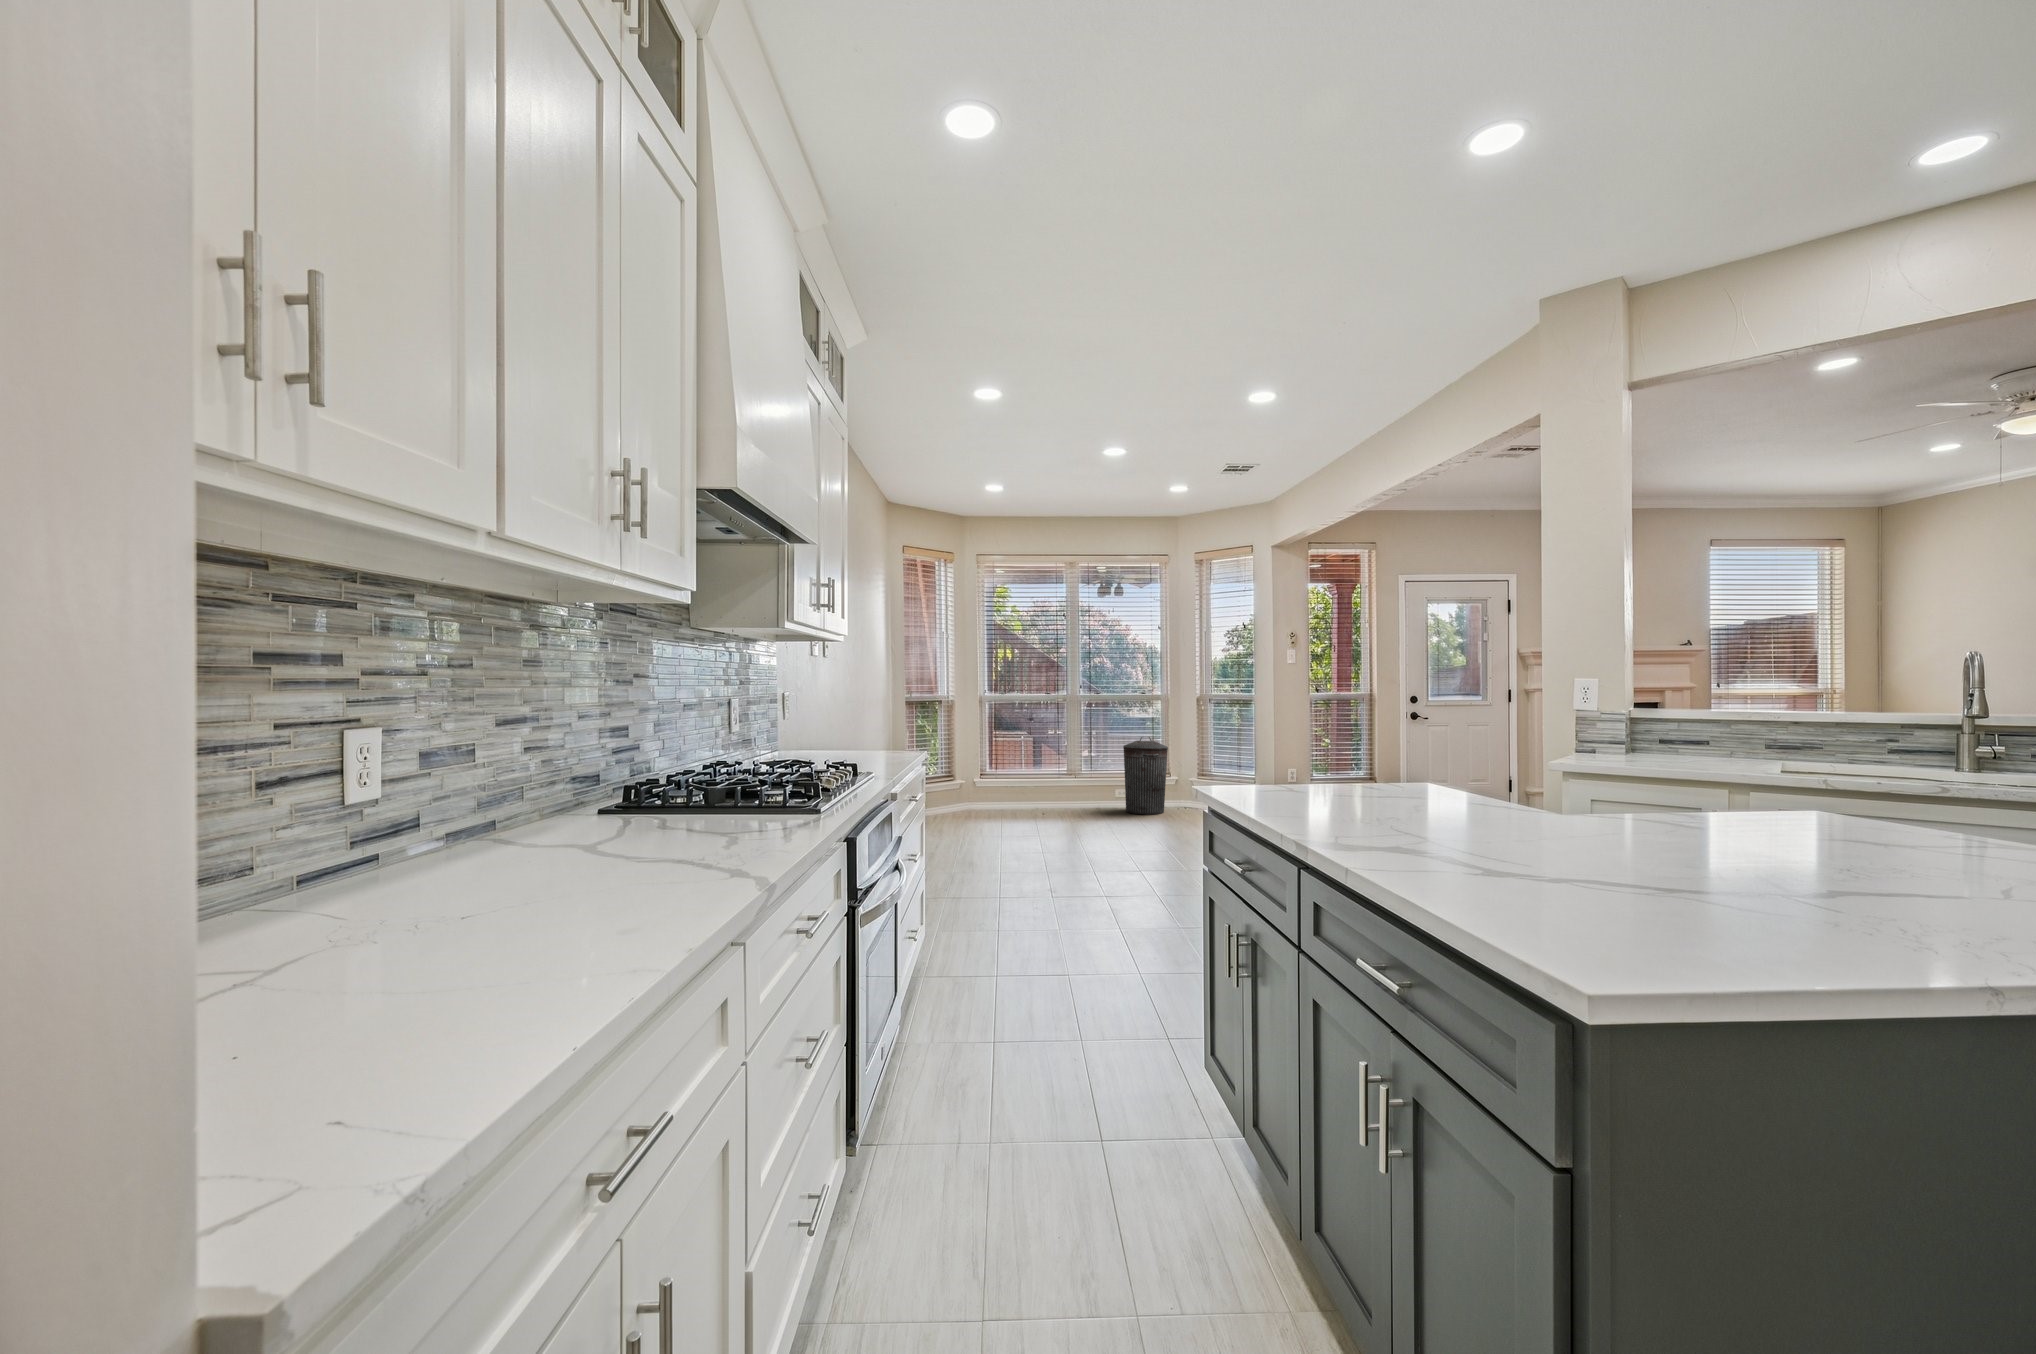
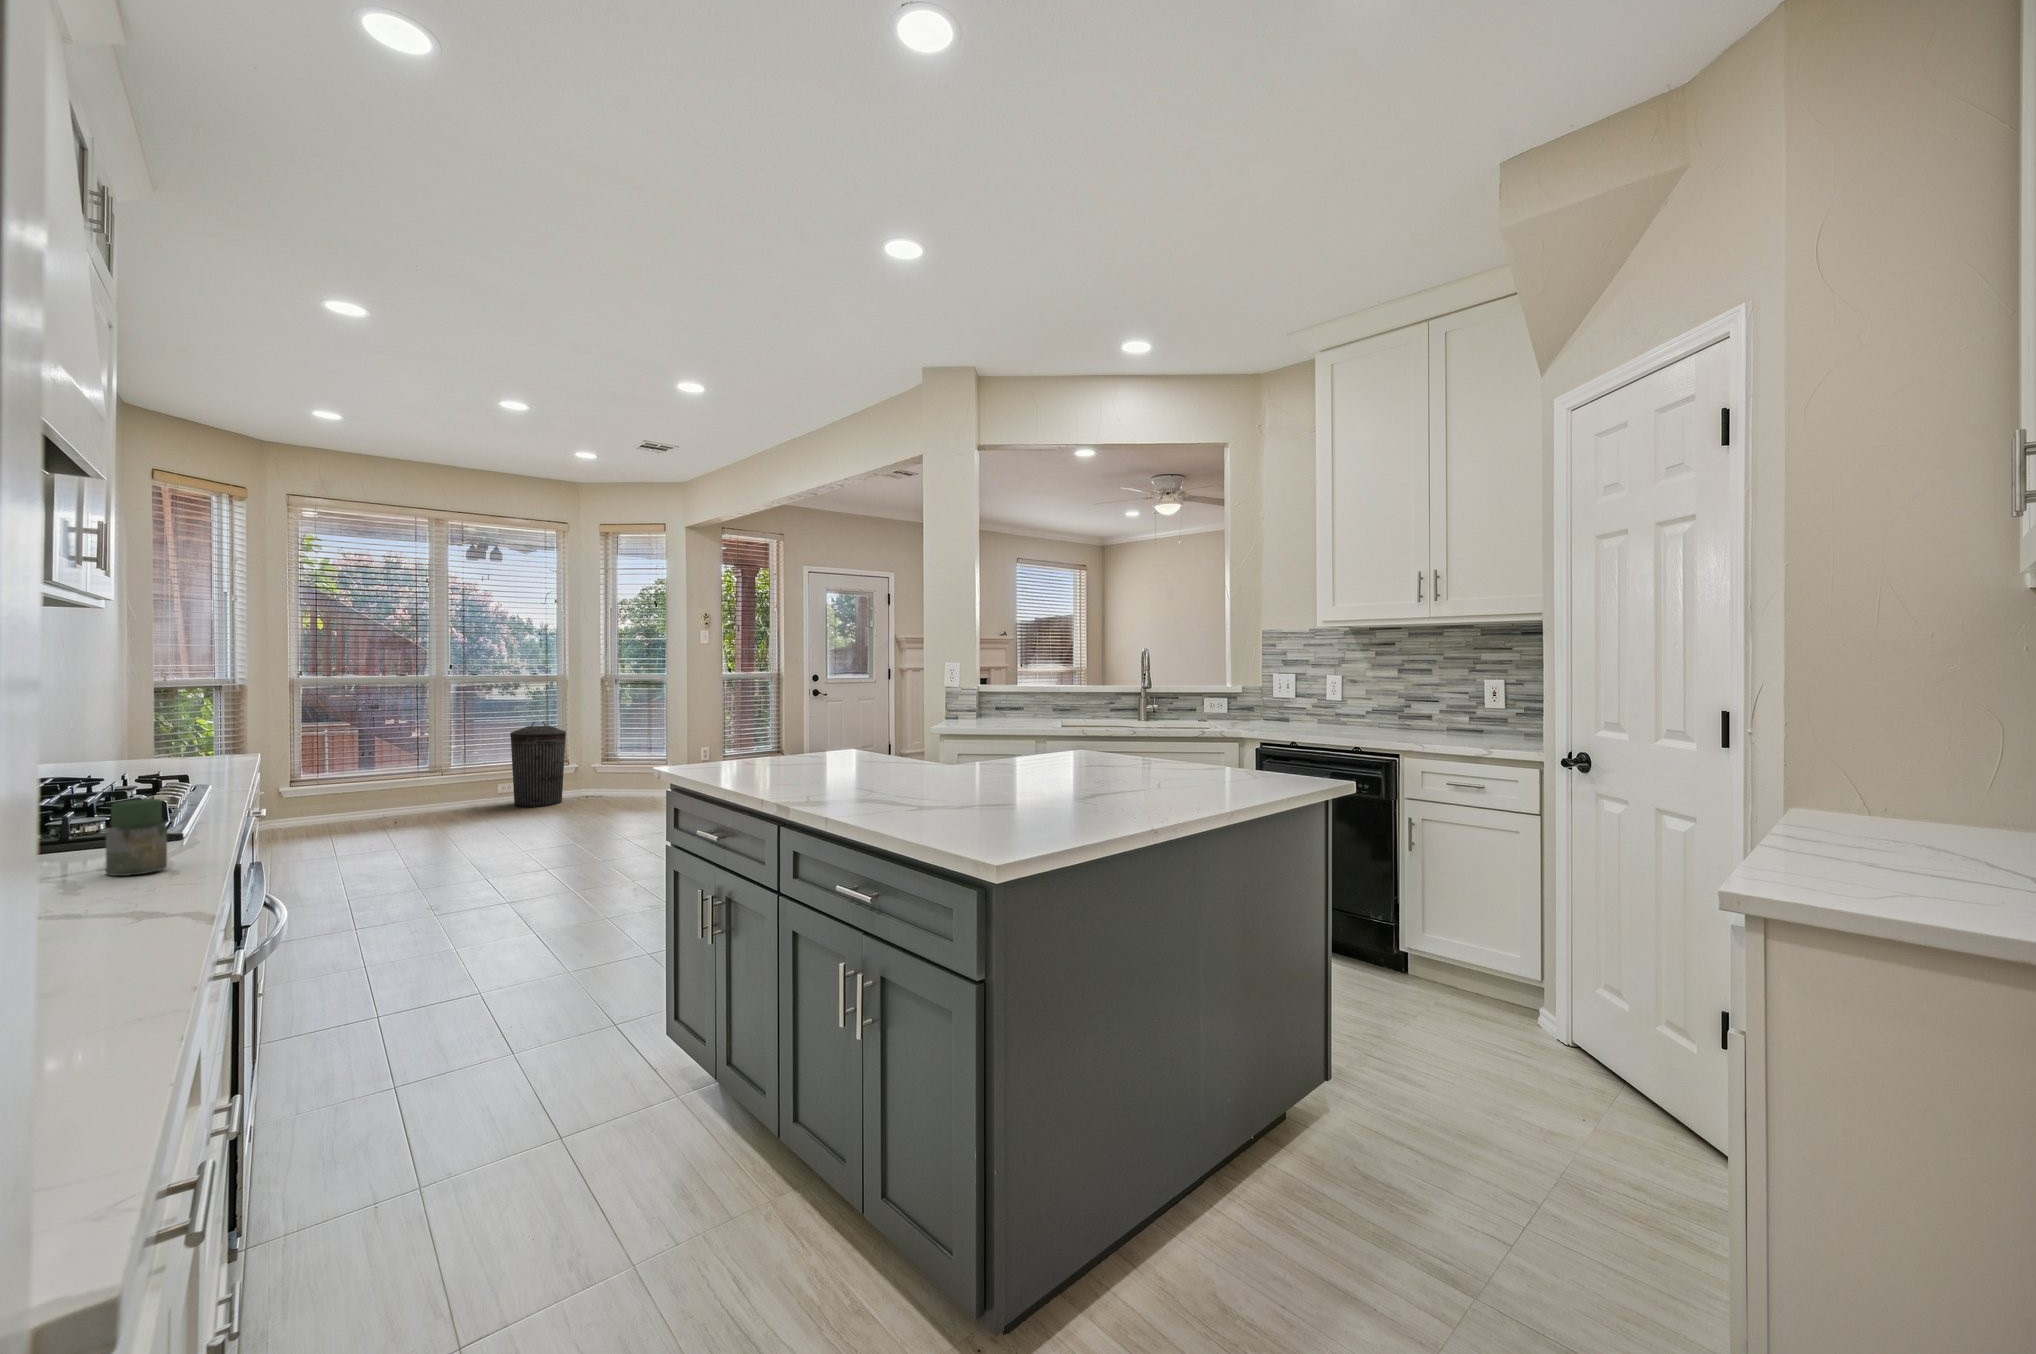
jar: none [703,774,741,836] -> present [106,799,167,876]

